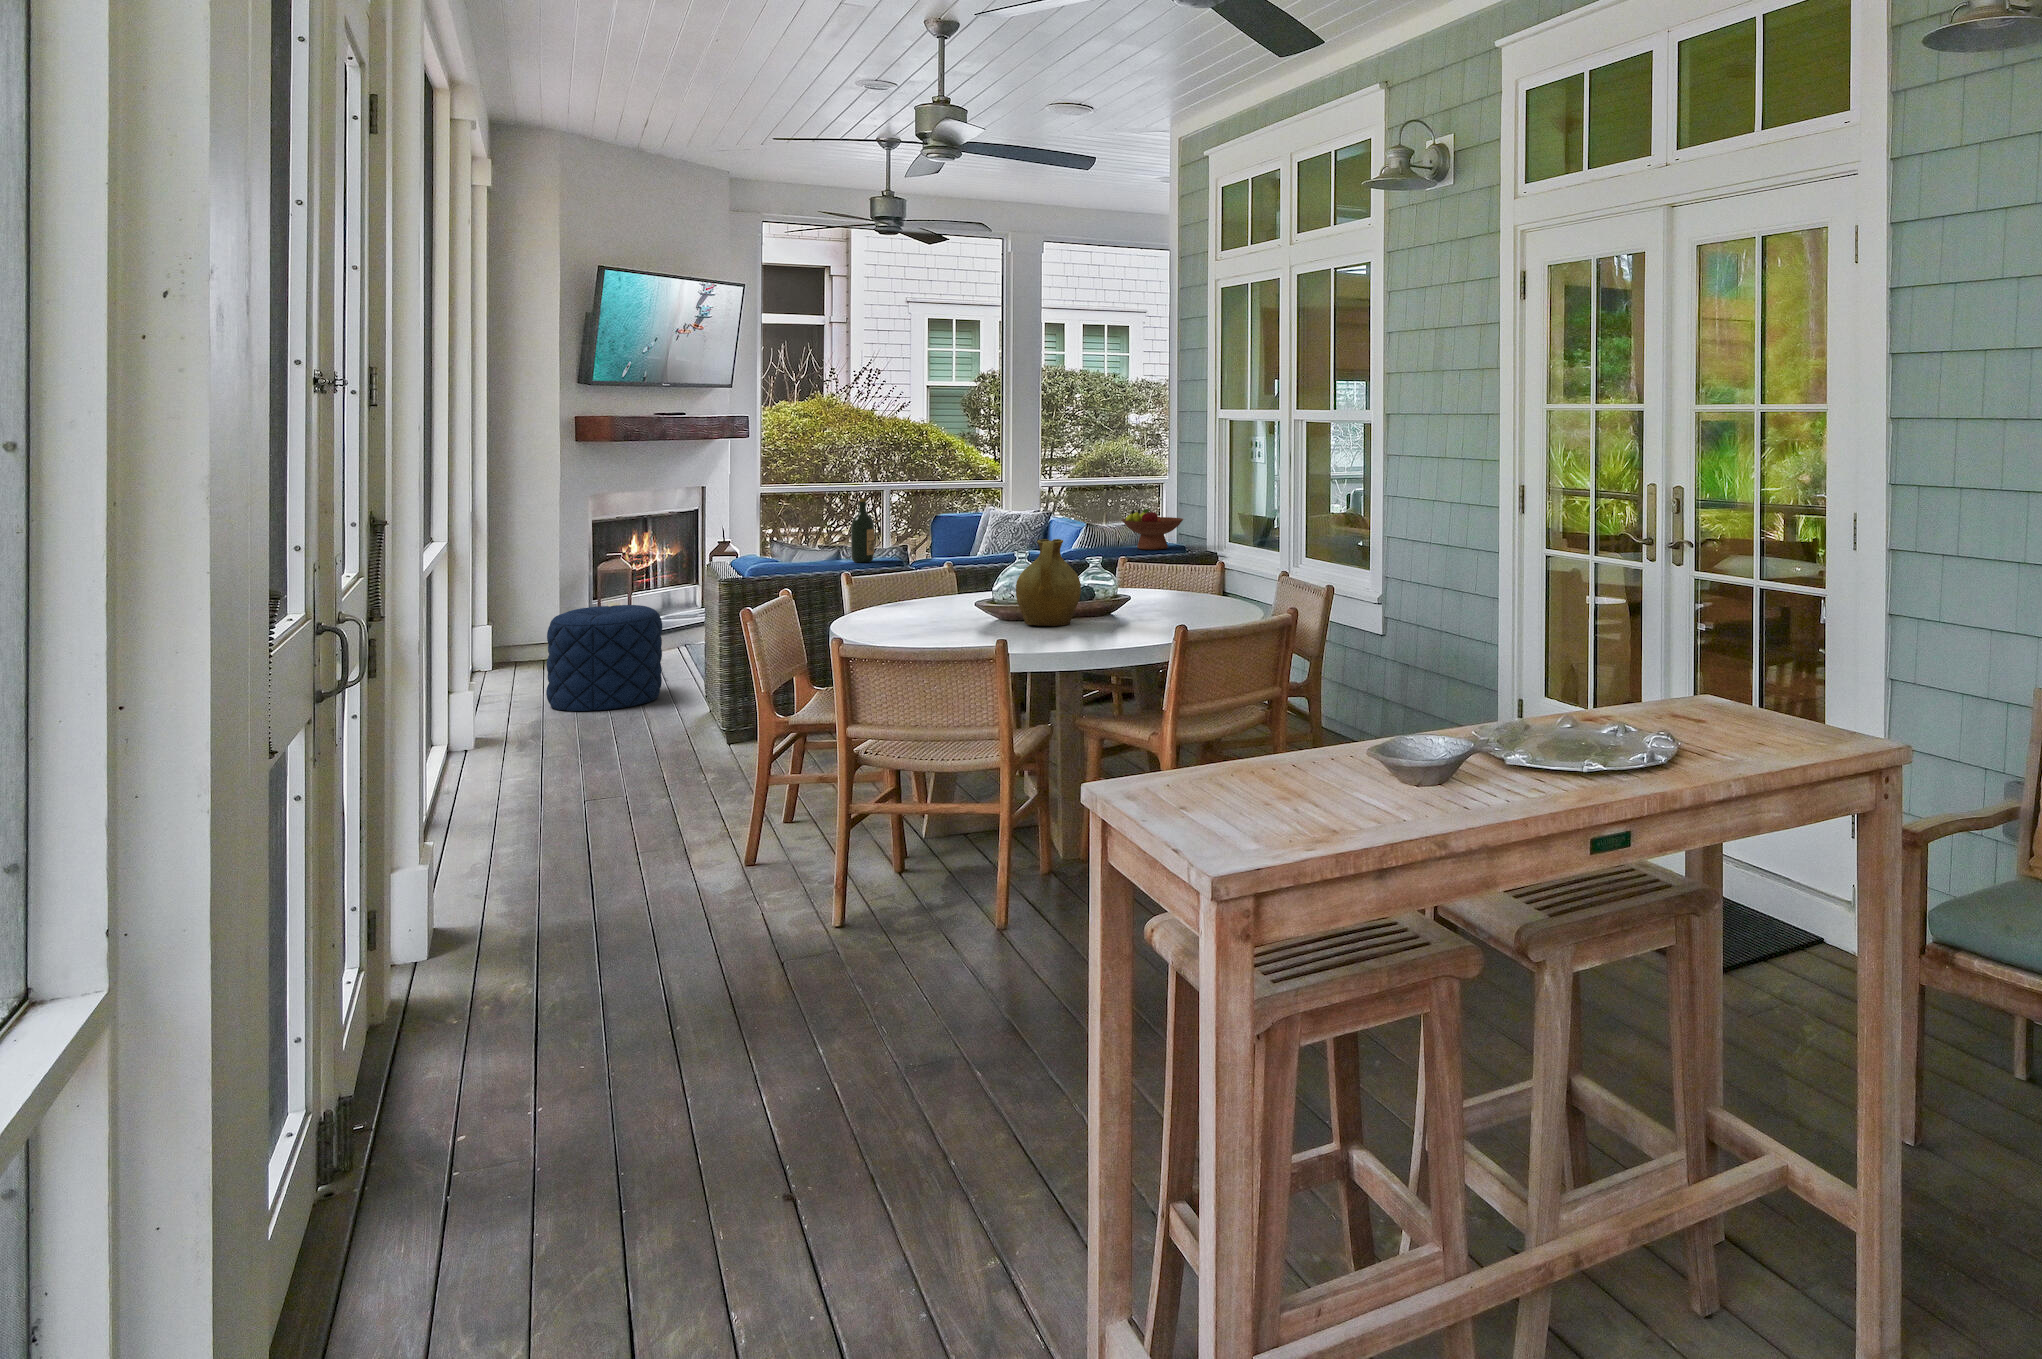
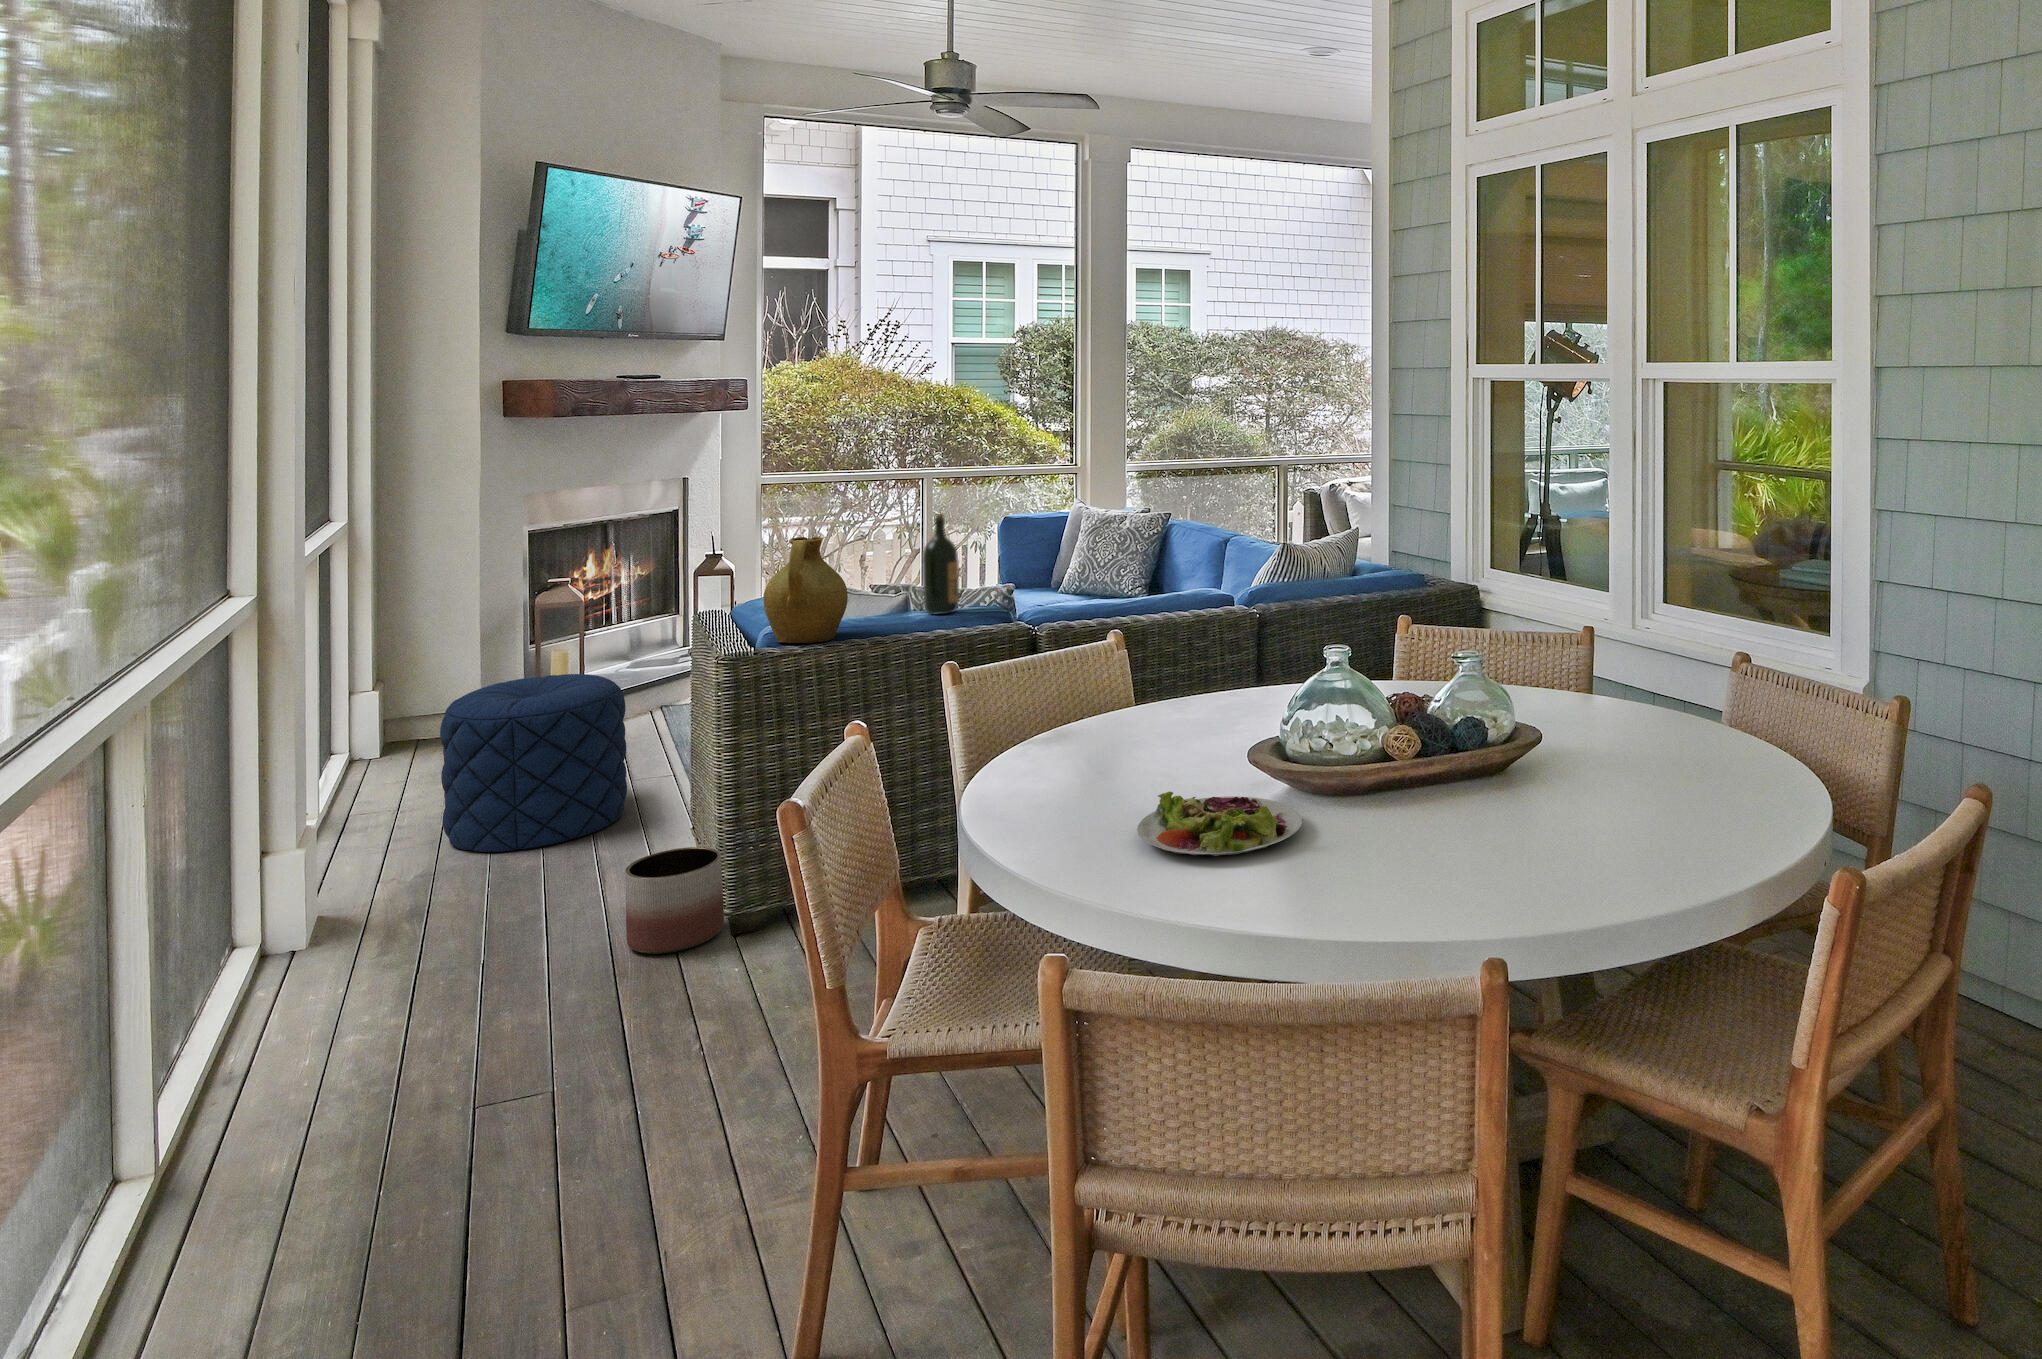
fruit bowl: present [1122,509,1183,550] -> none [1311,514,1401,575]
pitcher: present [1016,539,1081,626] -> present [763,536,848,643]
salad plate: none [902,606,981,627] -> present [1137,792,1302,856]
planter: none [663,694,720,750] -> present [625,847,724,954]

